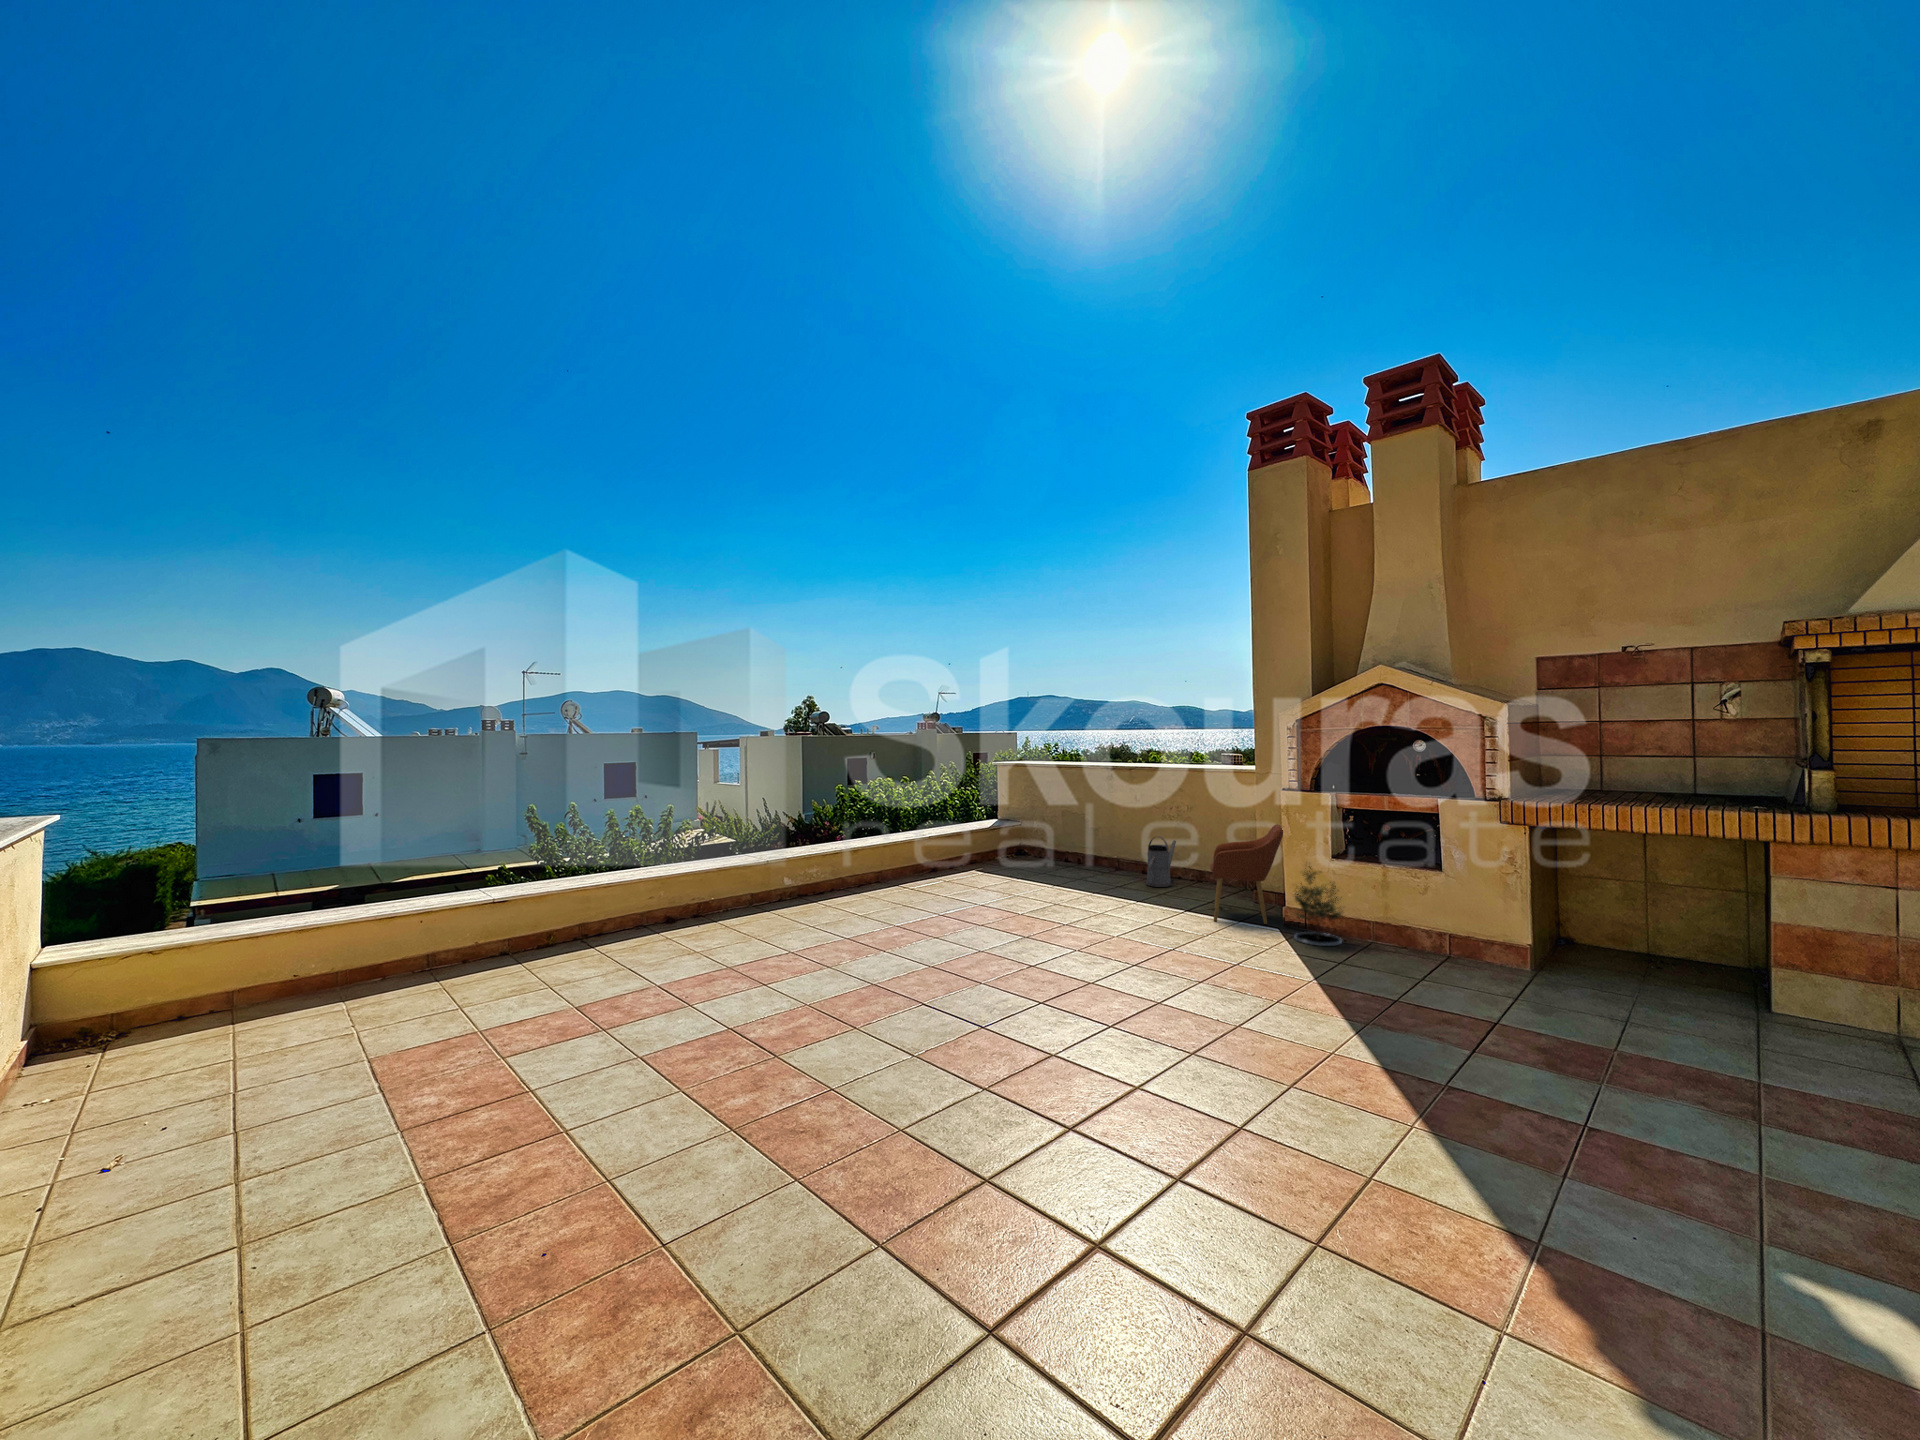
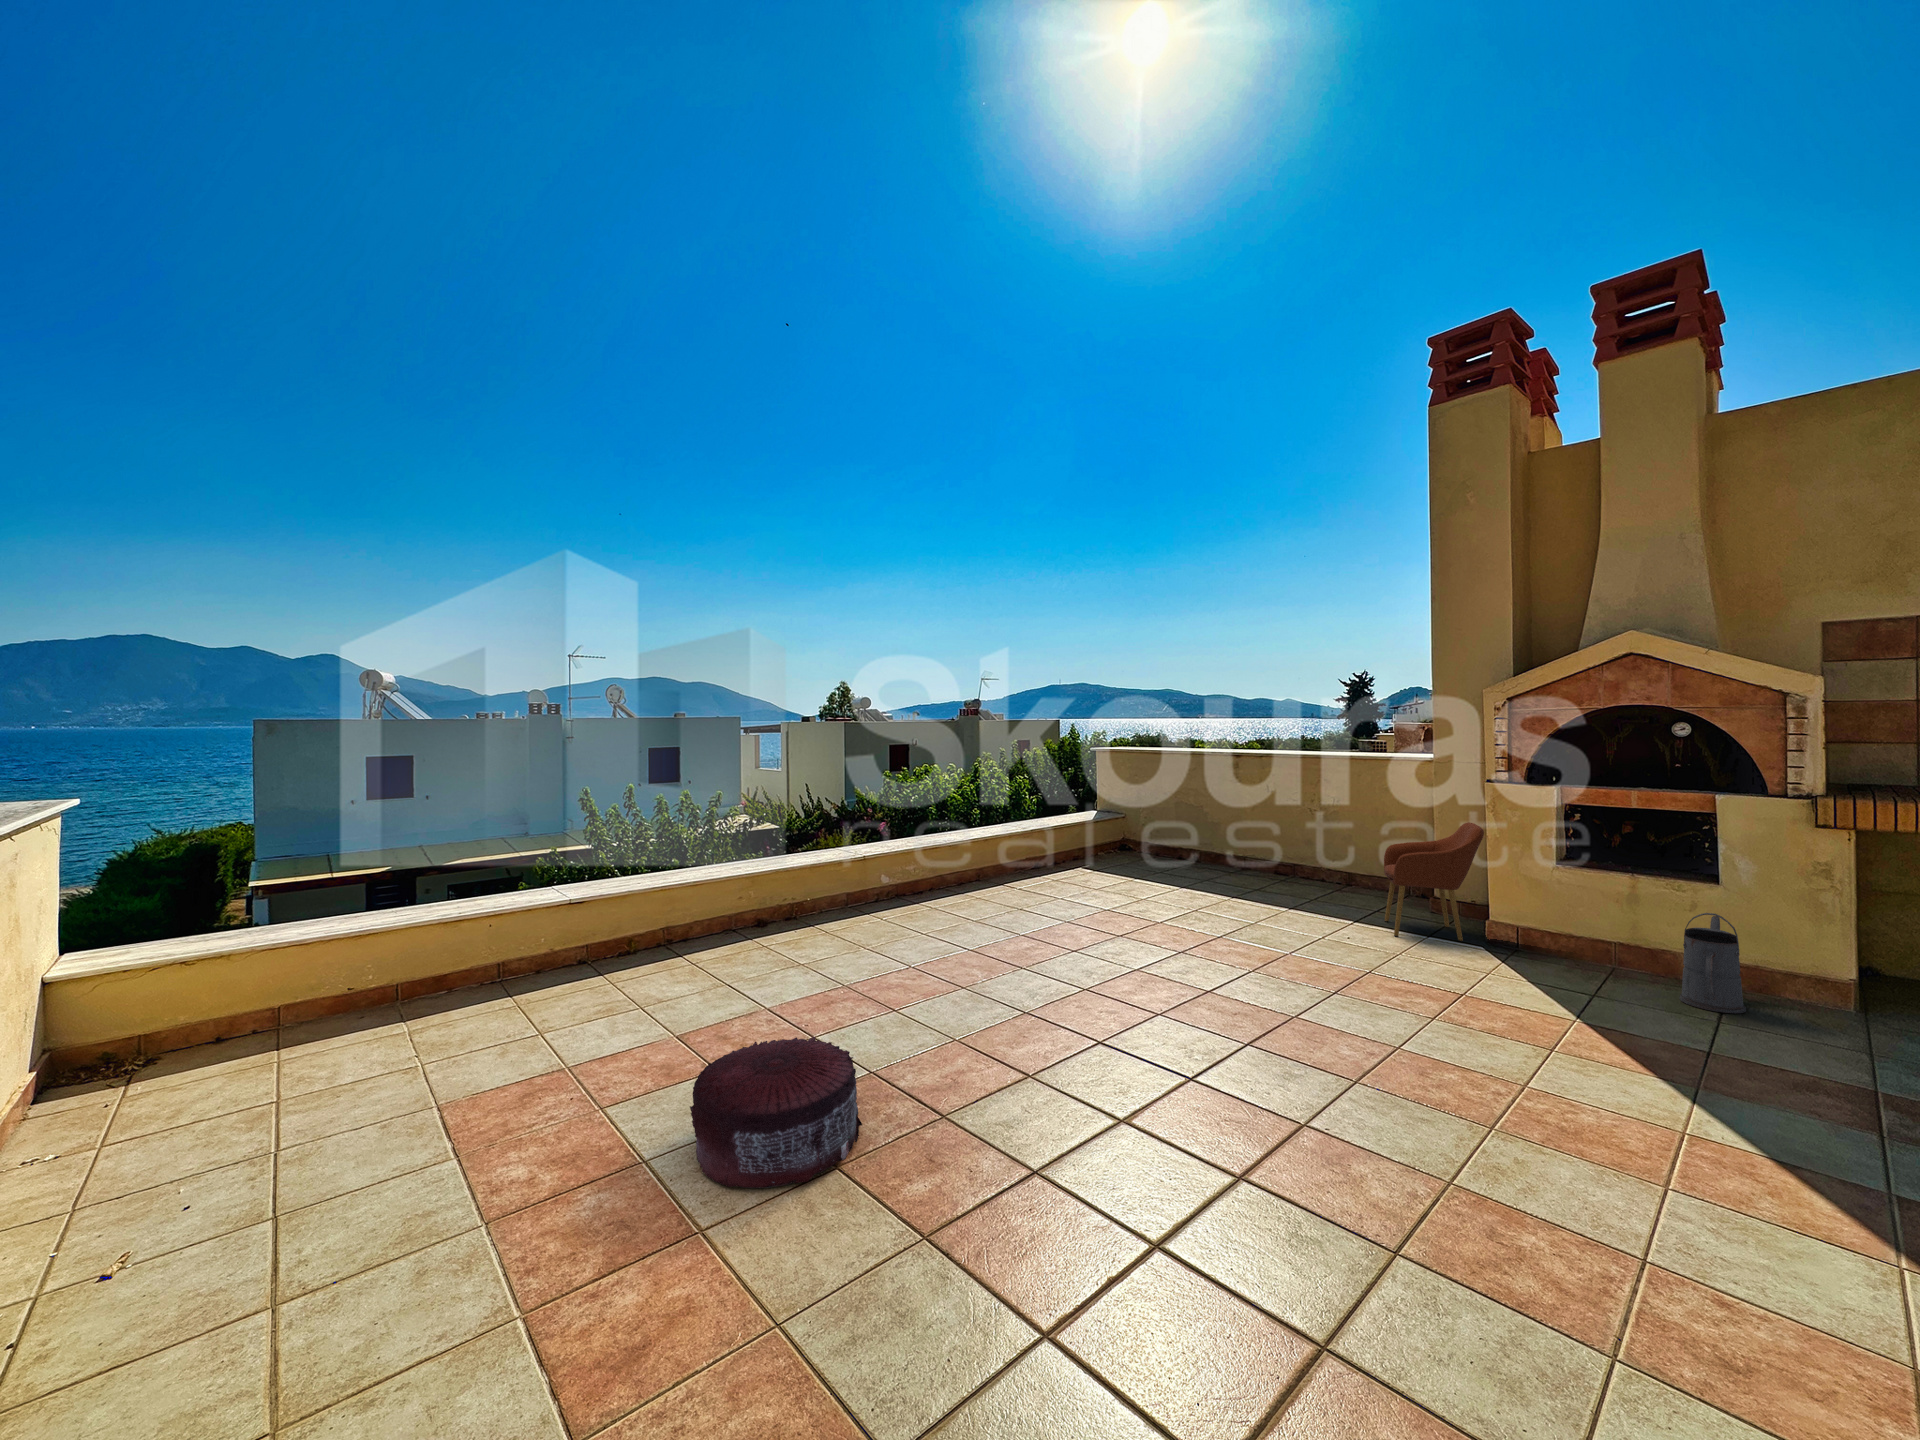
watering can: present [1146,836,1176,887] -> present [1680,913,1746,1013]
potted tree: present [1294,866,1343,946] -> none [1505,868,1580,972]
pouf: none [567,997,709,1104] -> present [690,1037,862,1188]

